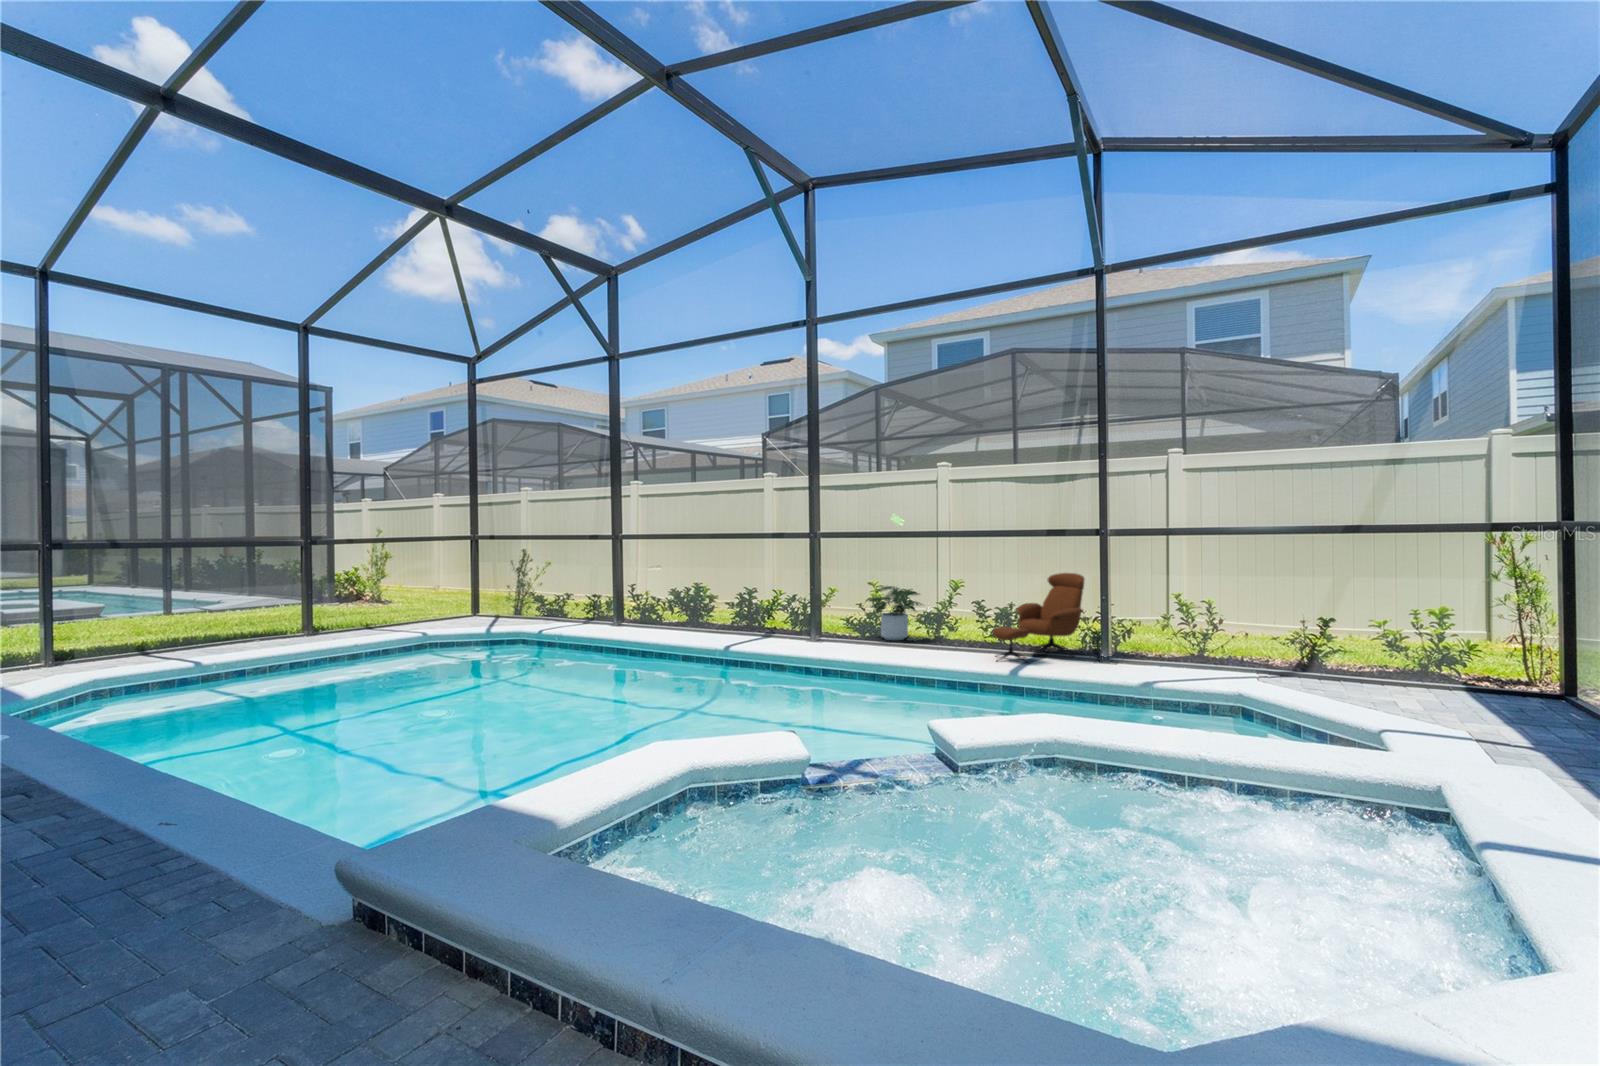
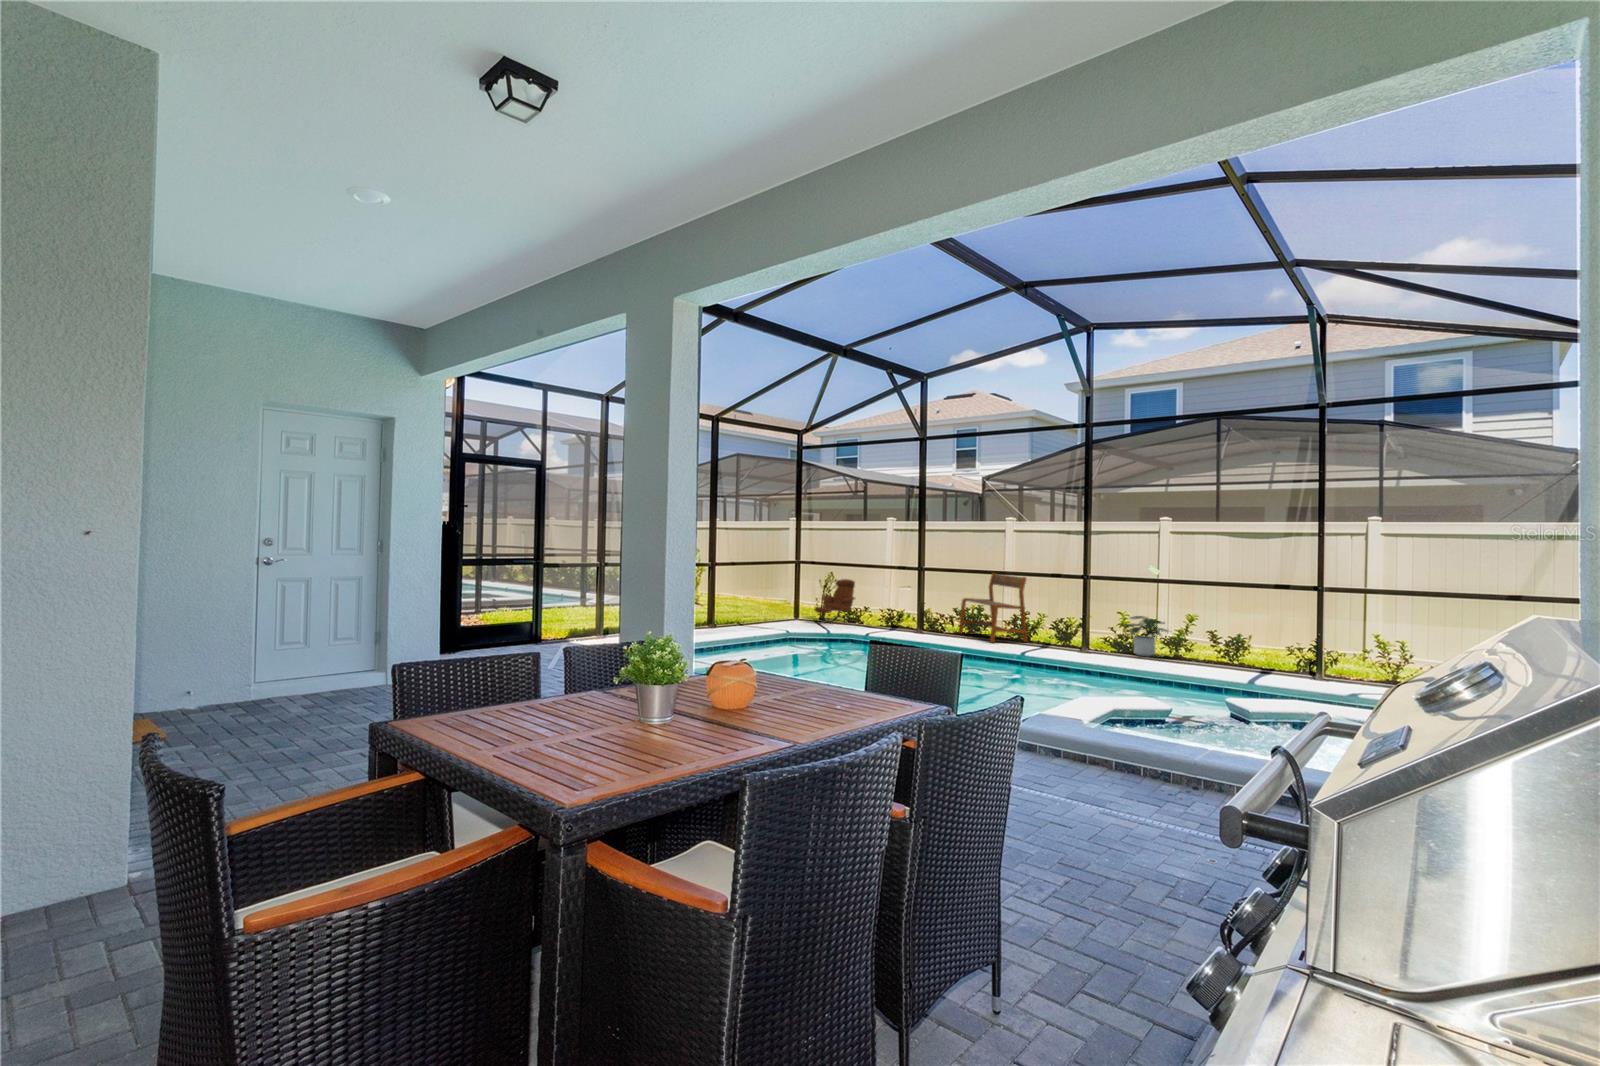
bench: none [674,540,753,634] -> present [959,573,1027,643]
lounge chair: present [993,573,1084,661] -> present [815,579,855,624]

